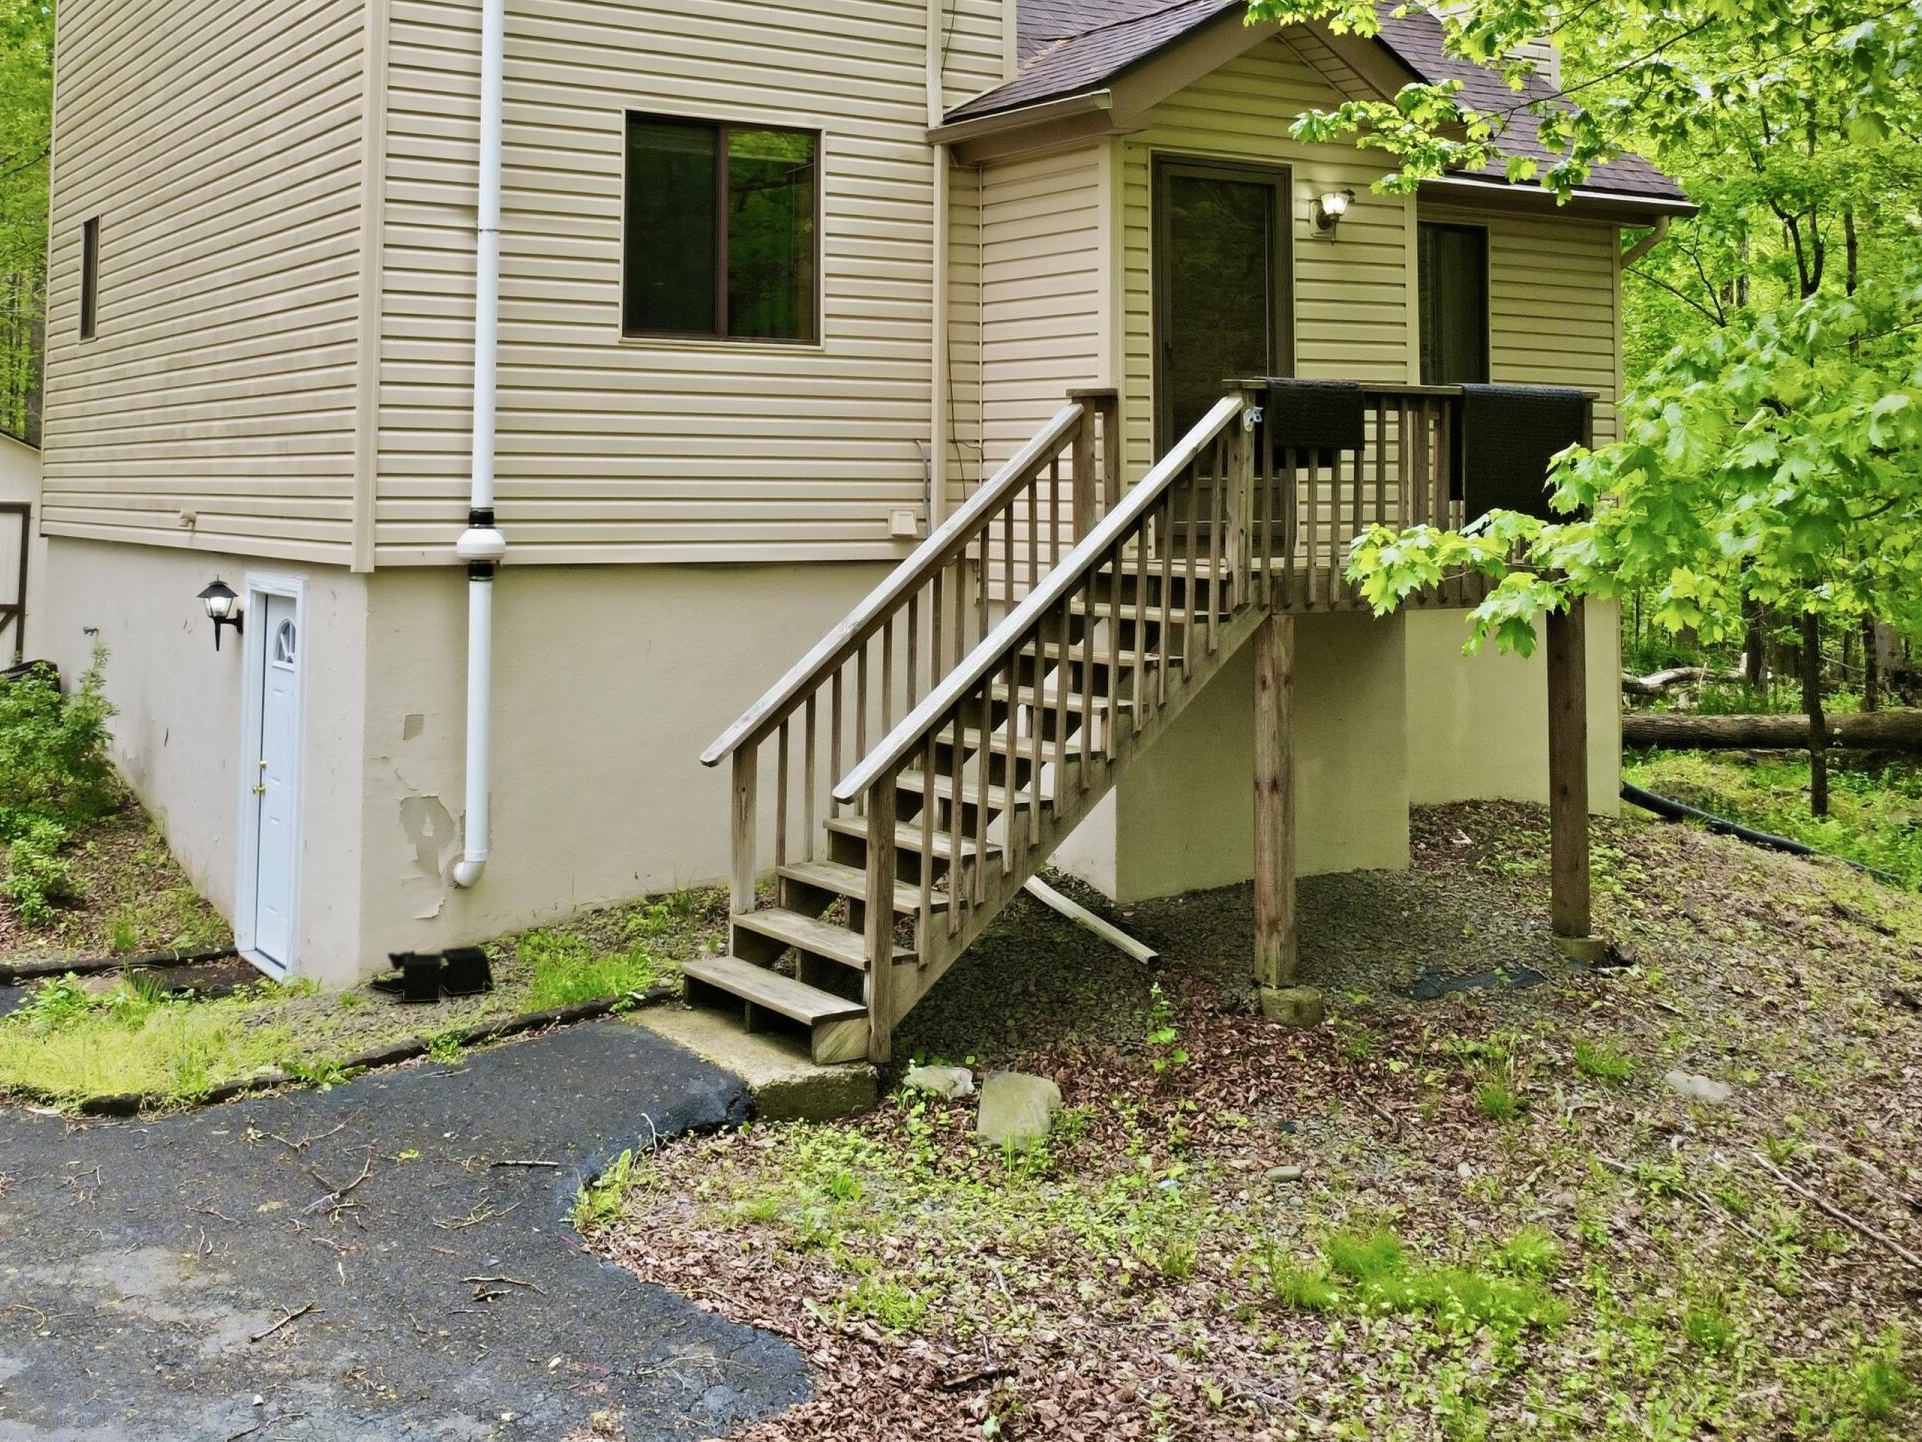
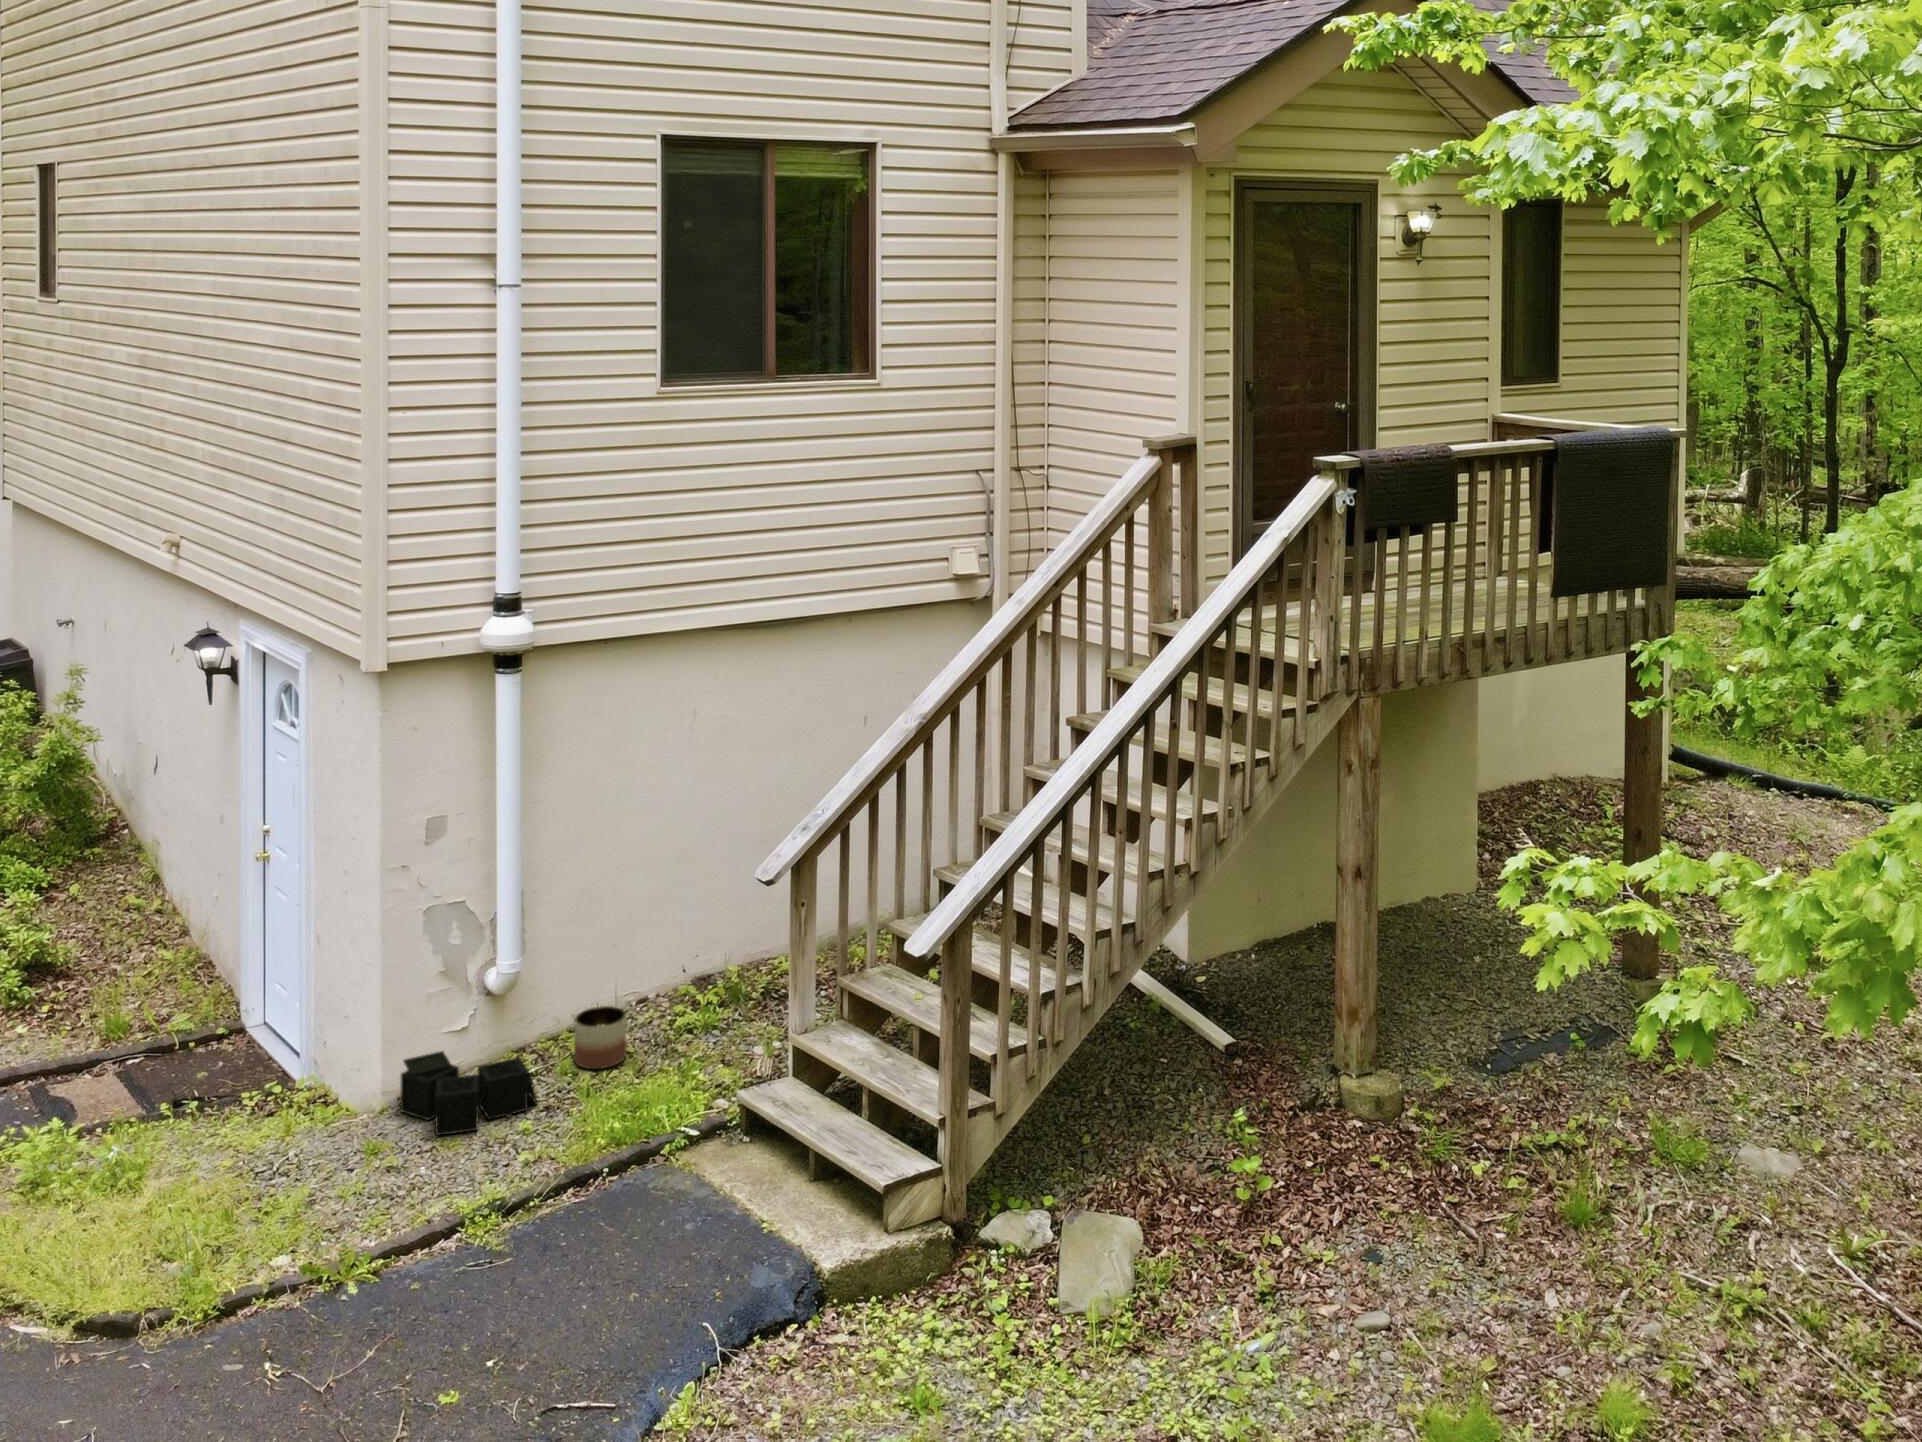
planter: none [528,917,577,971] -> present [574,1006,627,1069]

